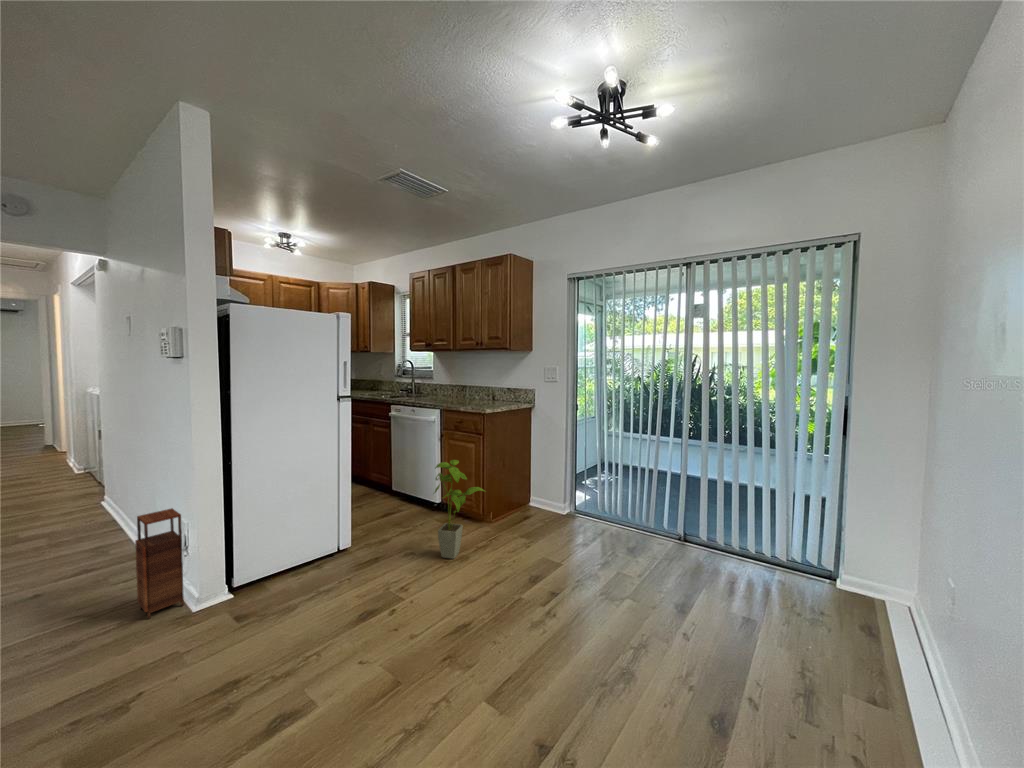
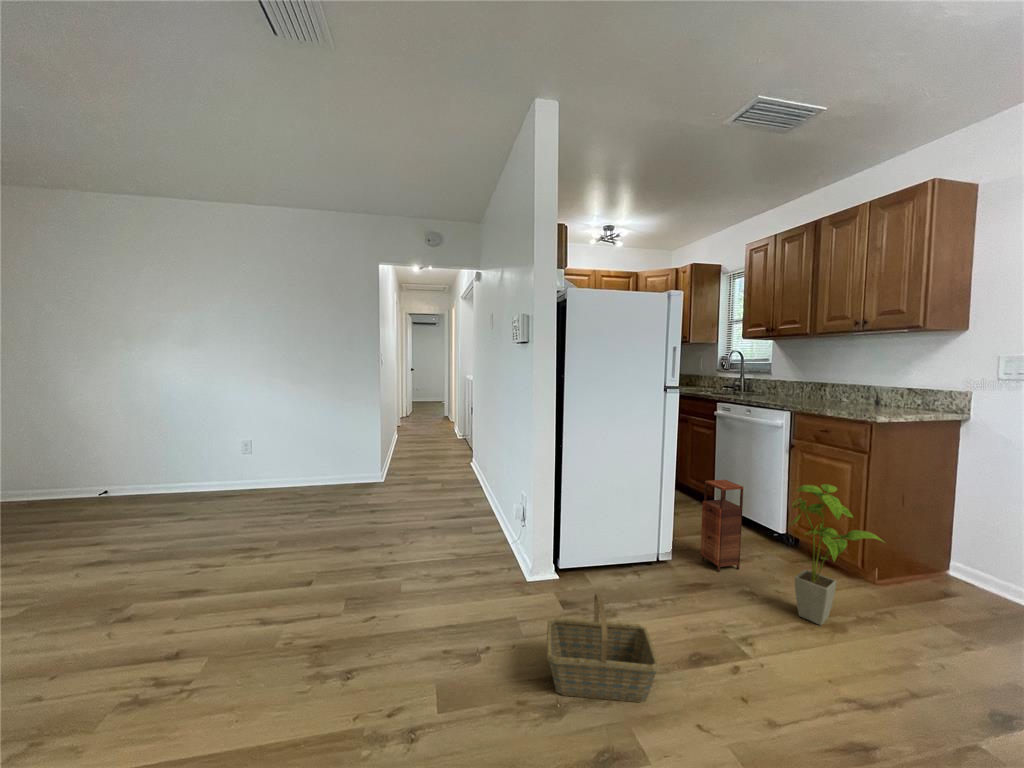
storage cabinet: present [135,508,184,619] -> present [700,480,743,572]
basket: none [214,593,328,701] -> present [547,594,659,702]

